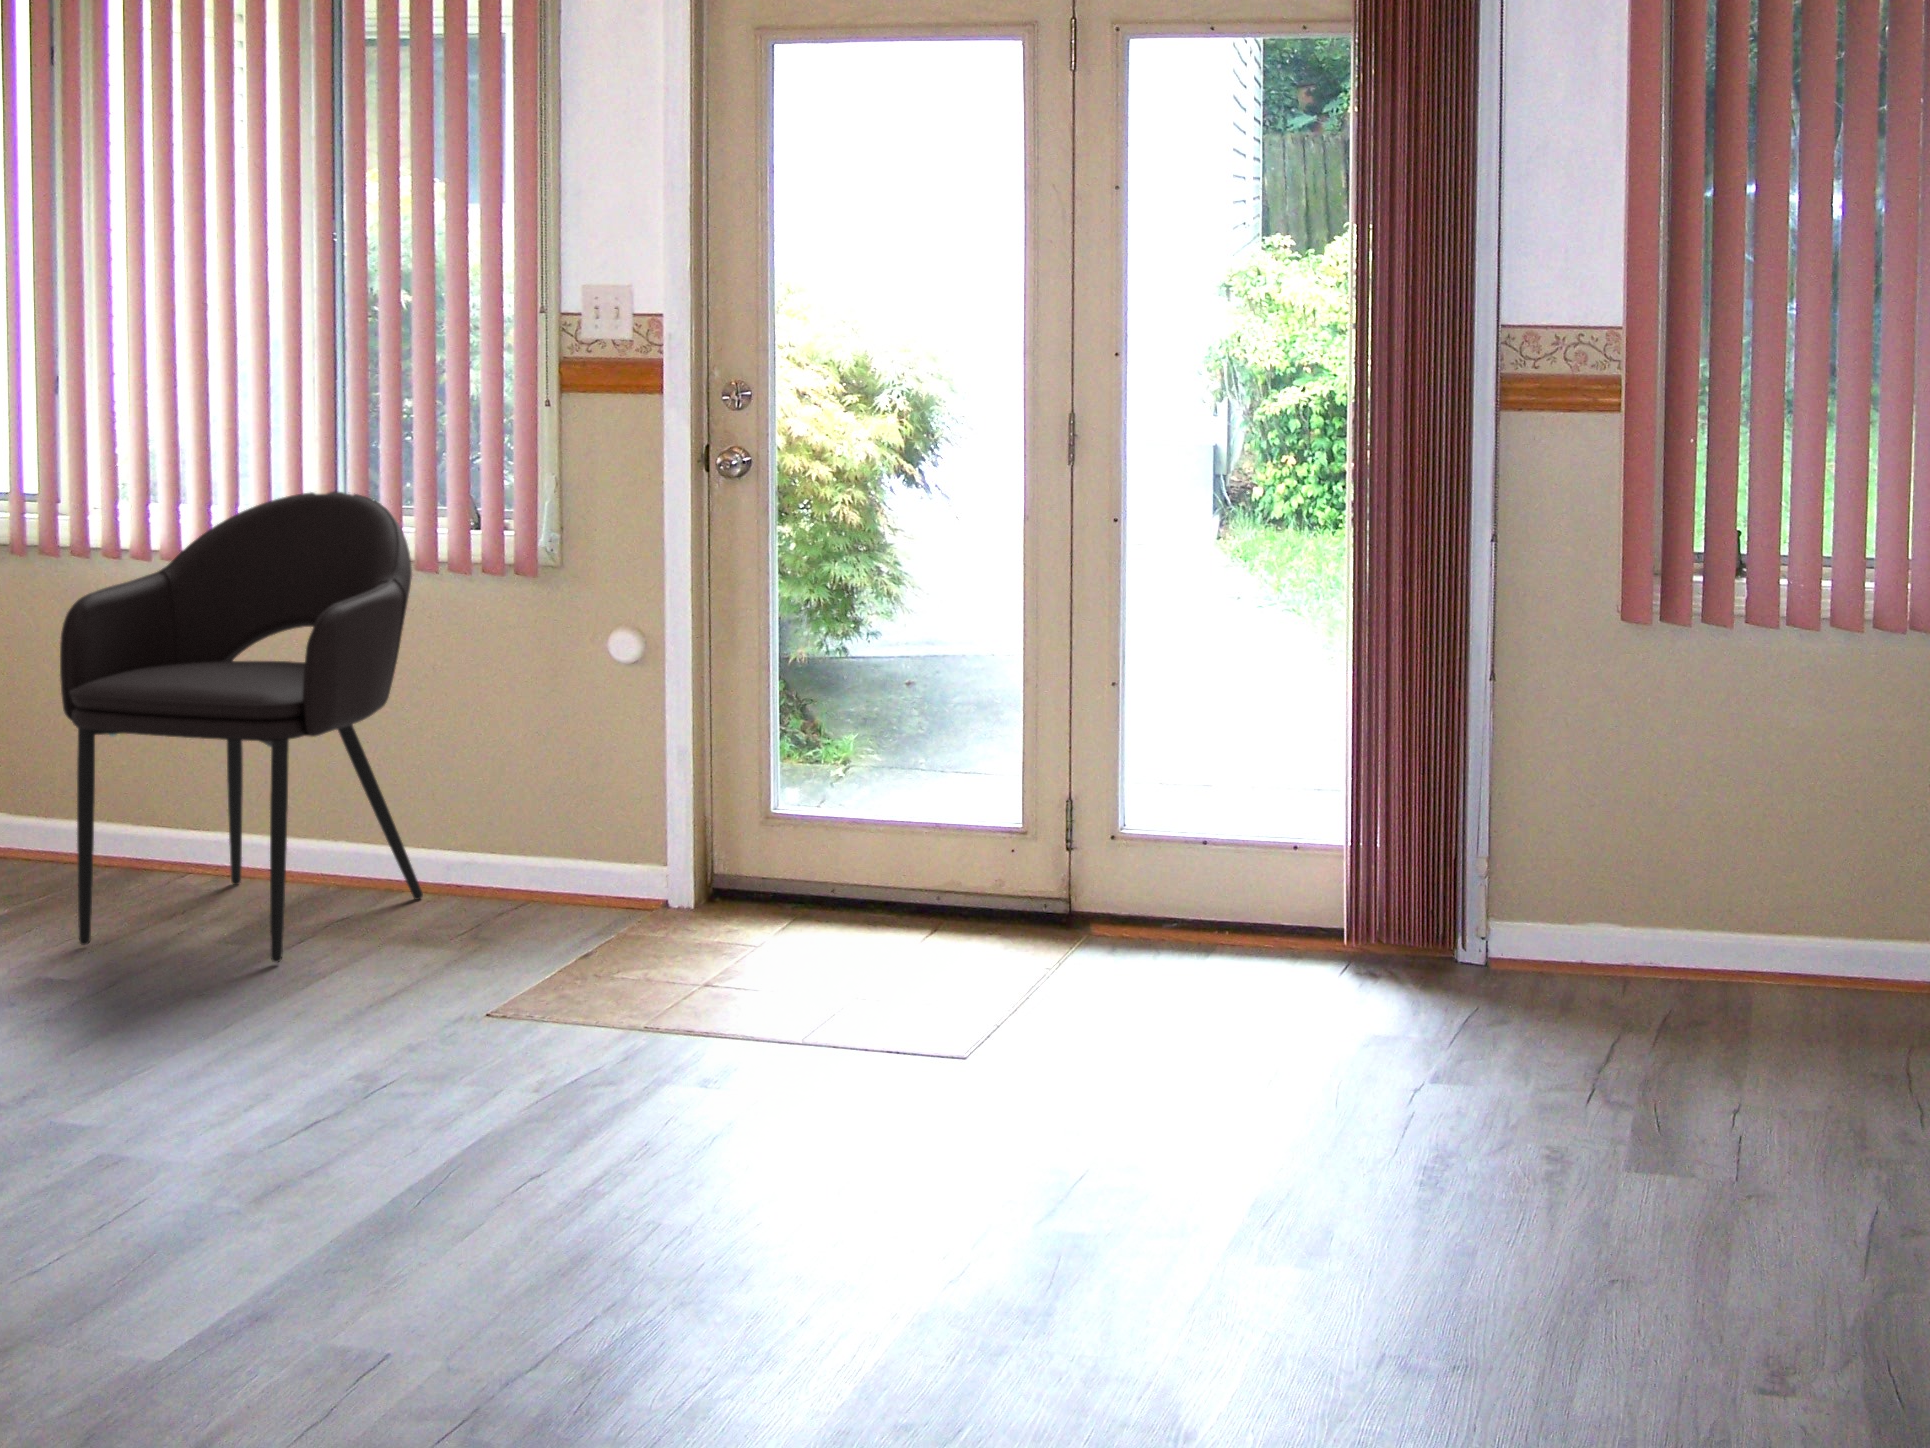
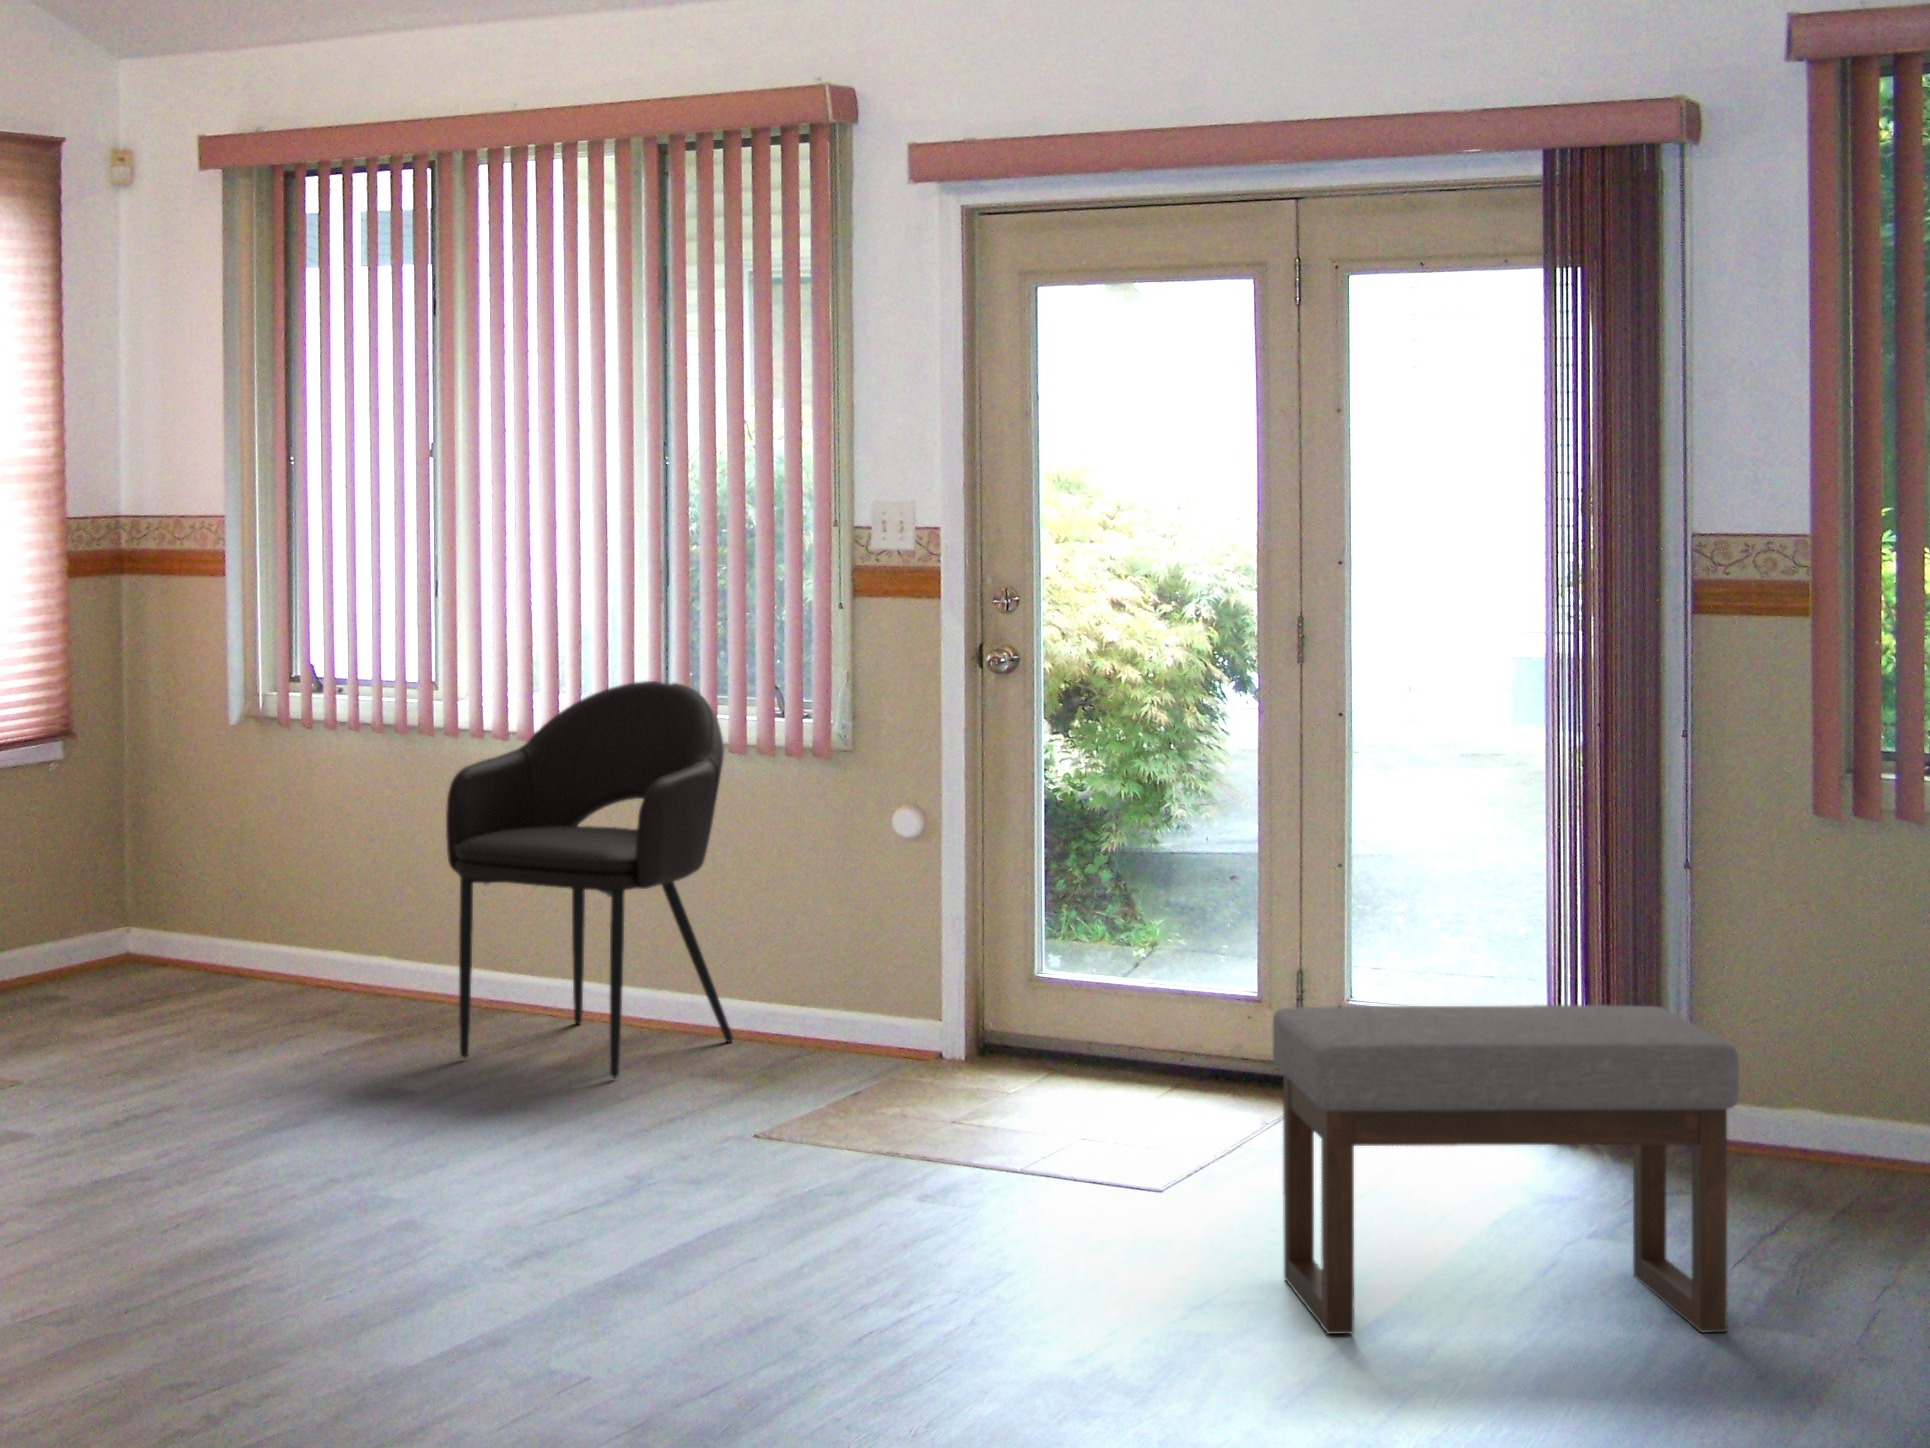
ottoman: none [1161,860,1746,1338] -> present [1273,1005,1739,1334]

